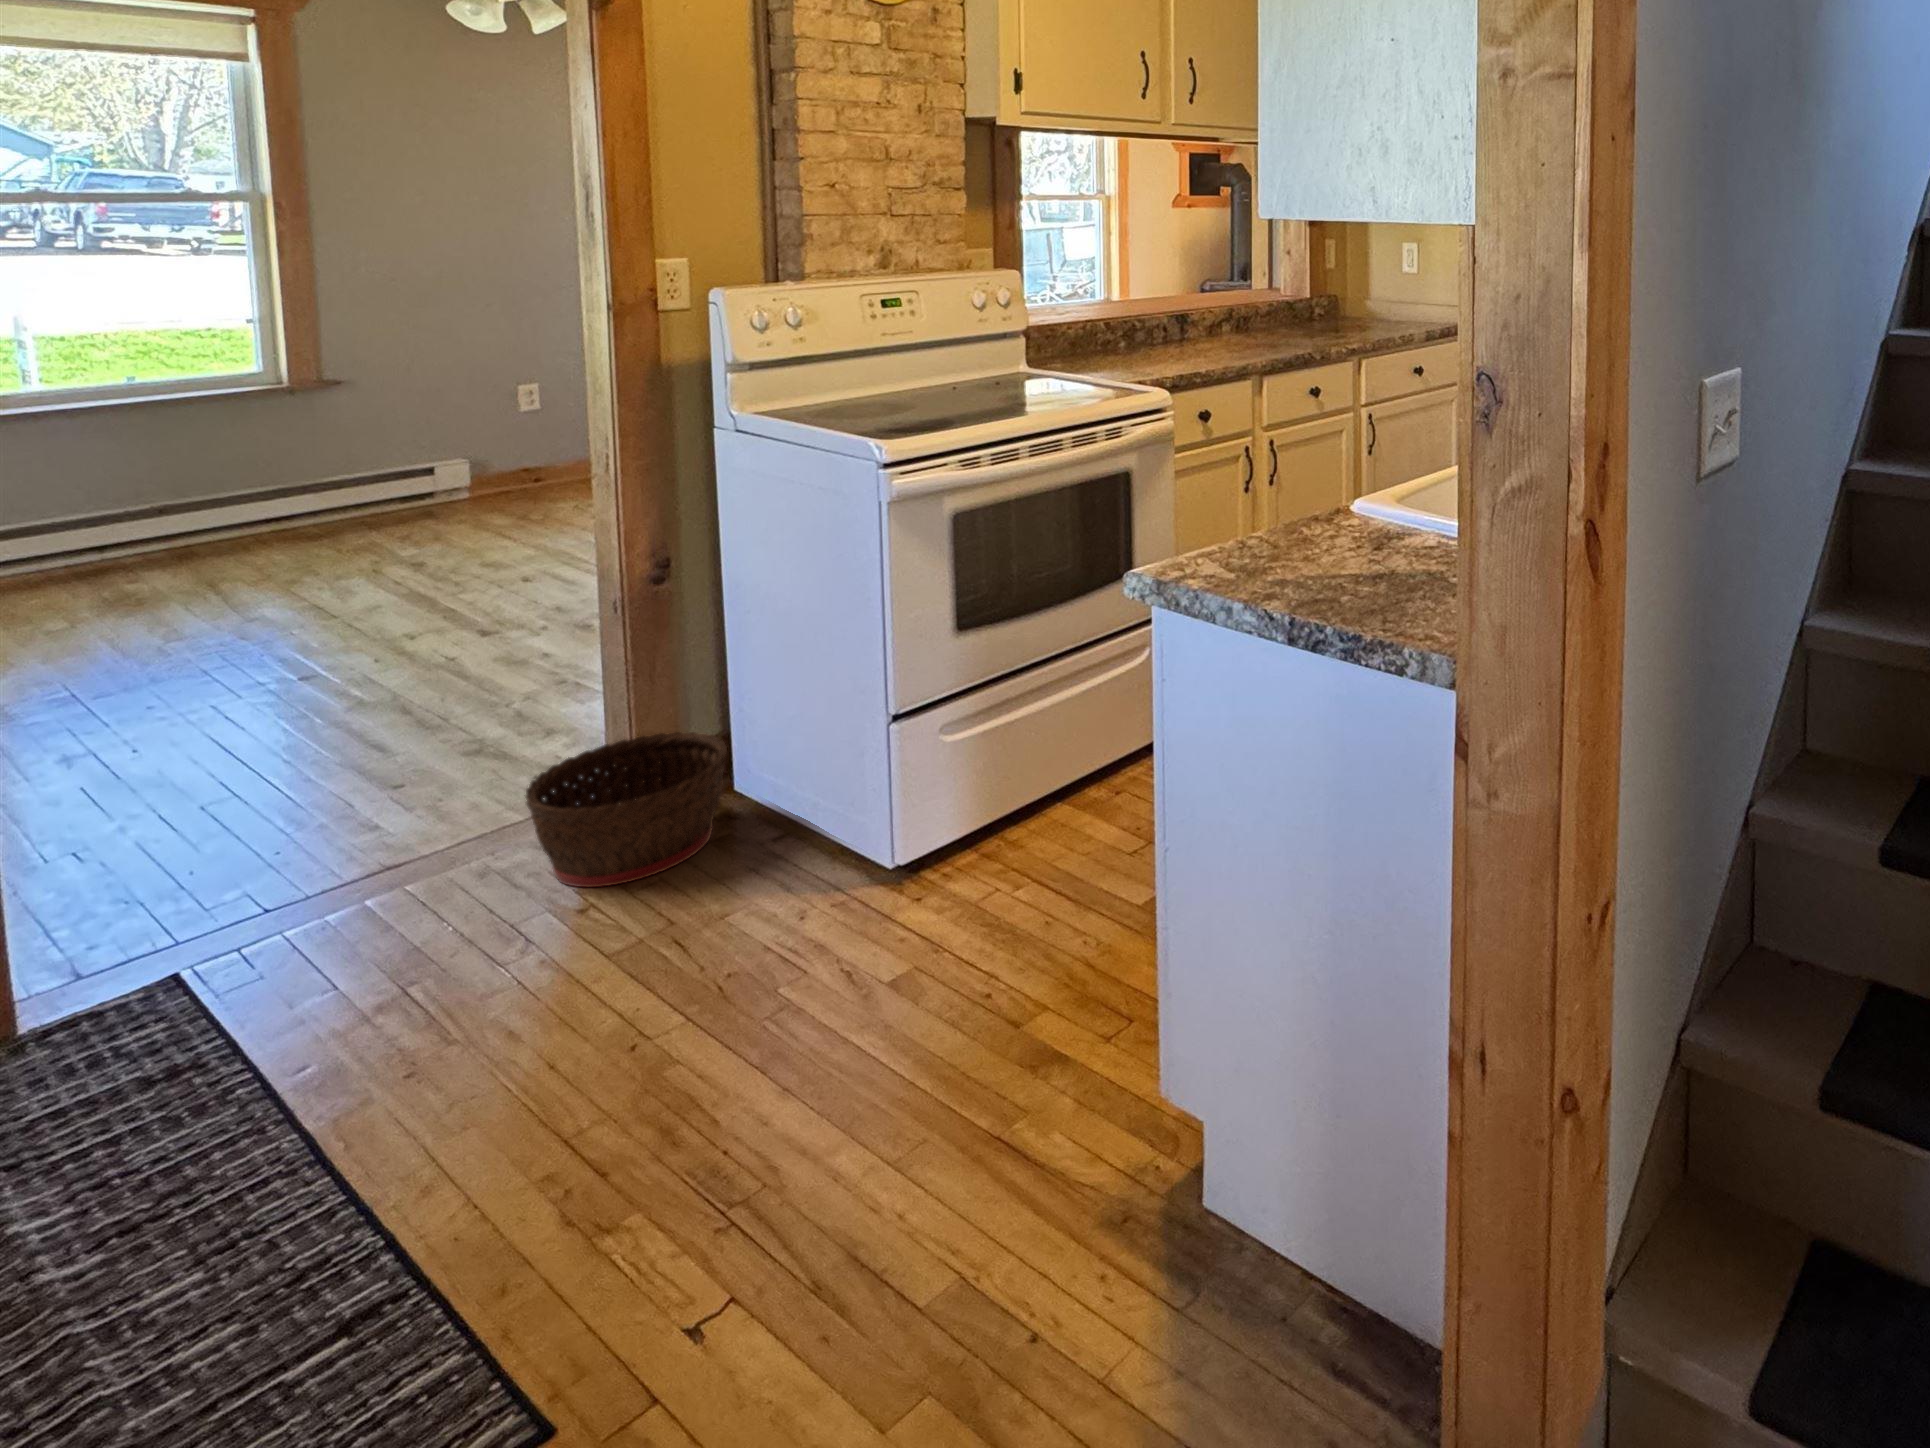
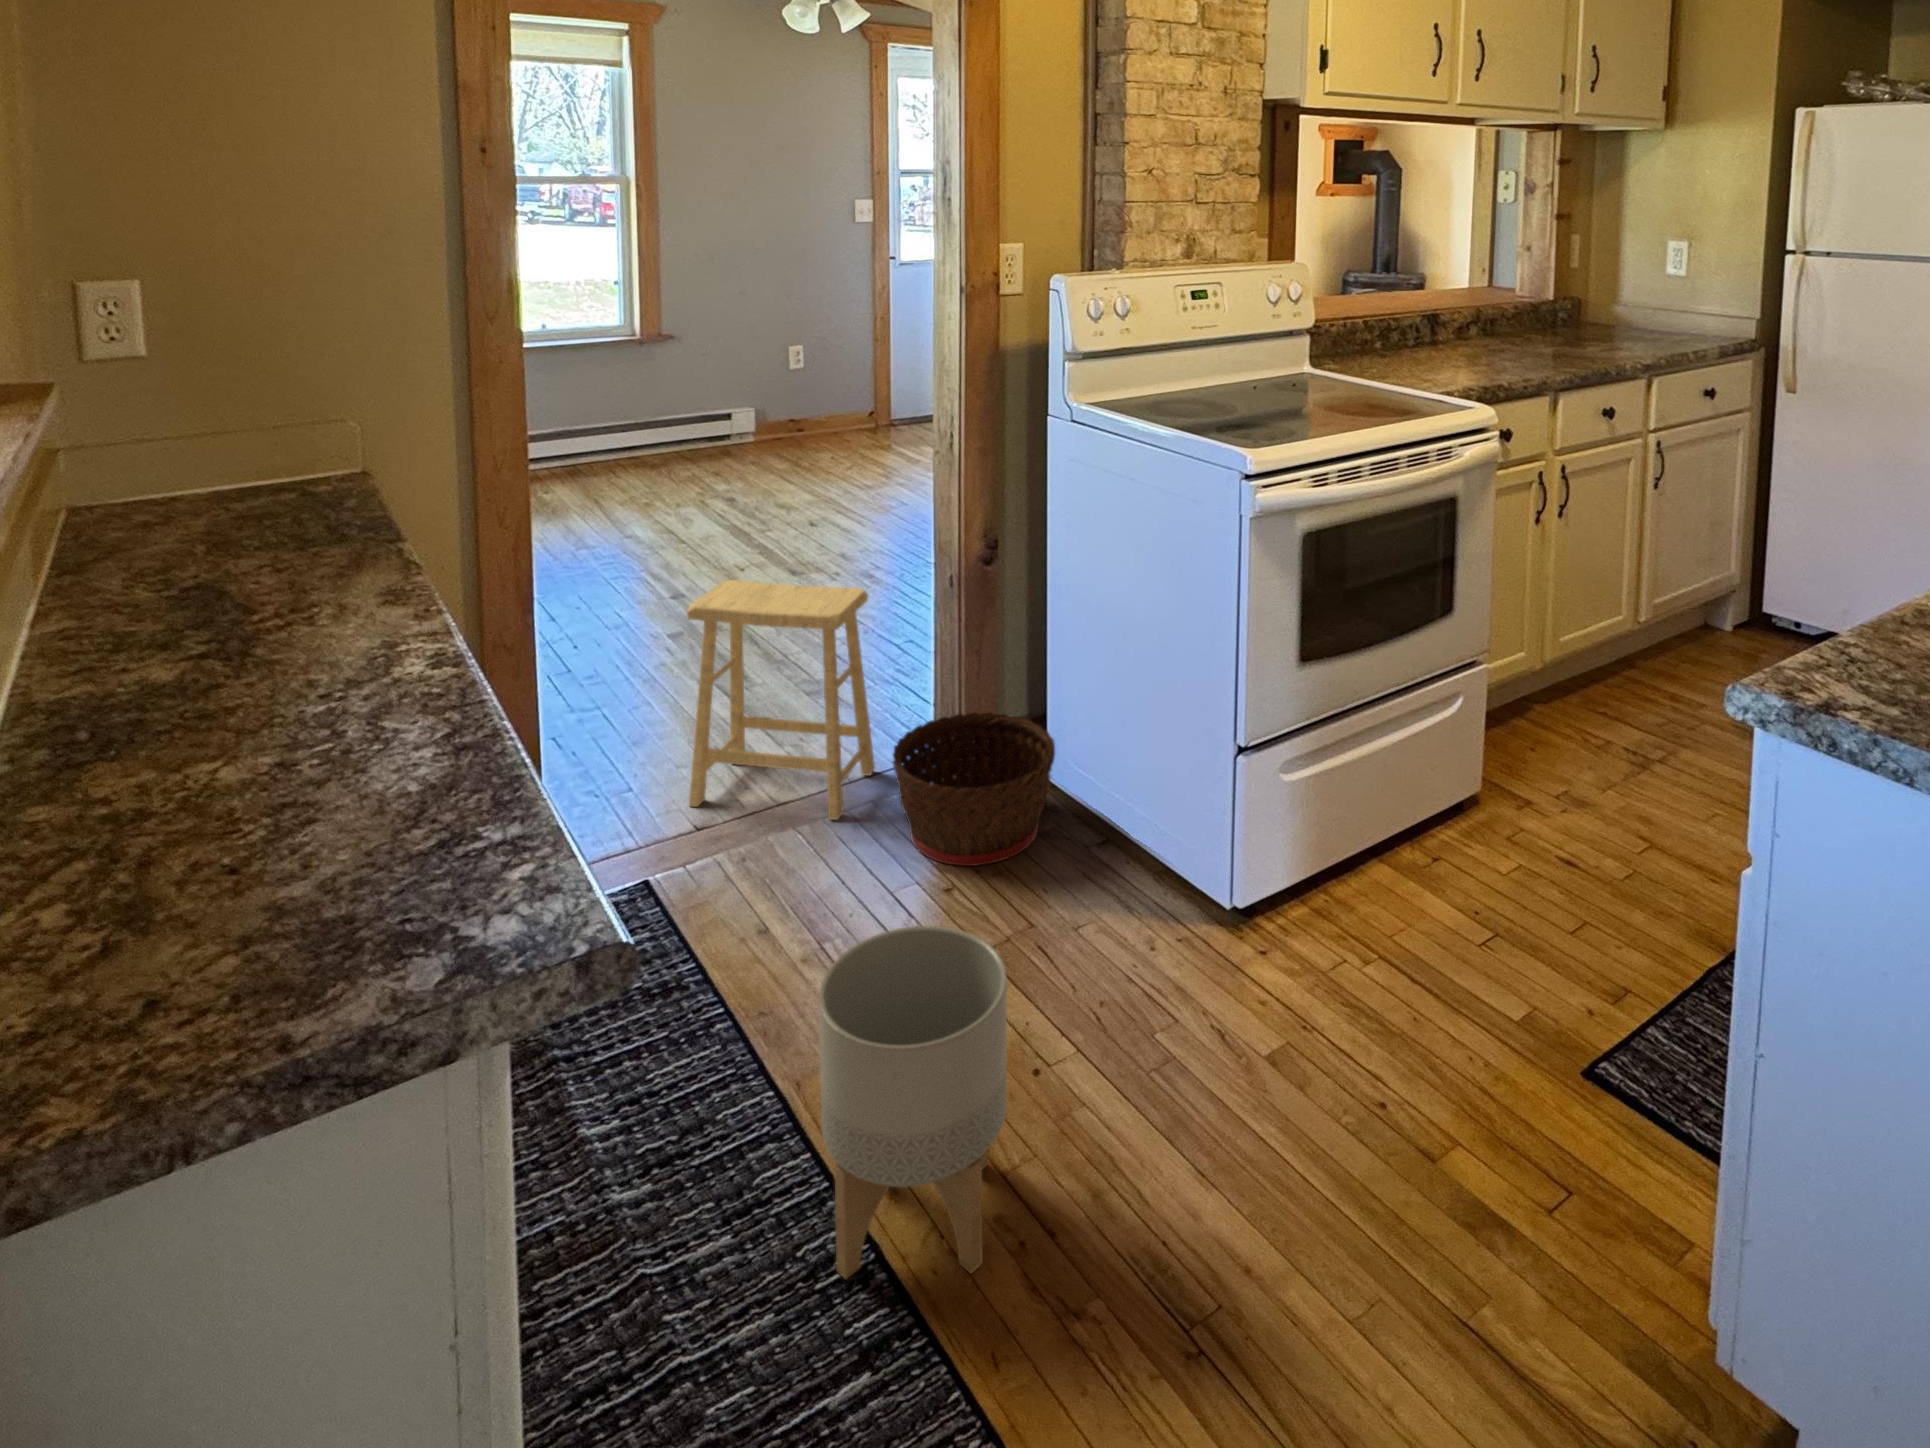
footstool: none [250,626,529,891] -> present [687,580,875,820]
planter: none [307,916,553,1269] -> present [819,925,1007,1279]

